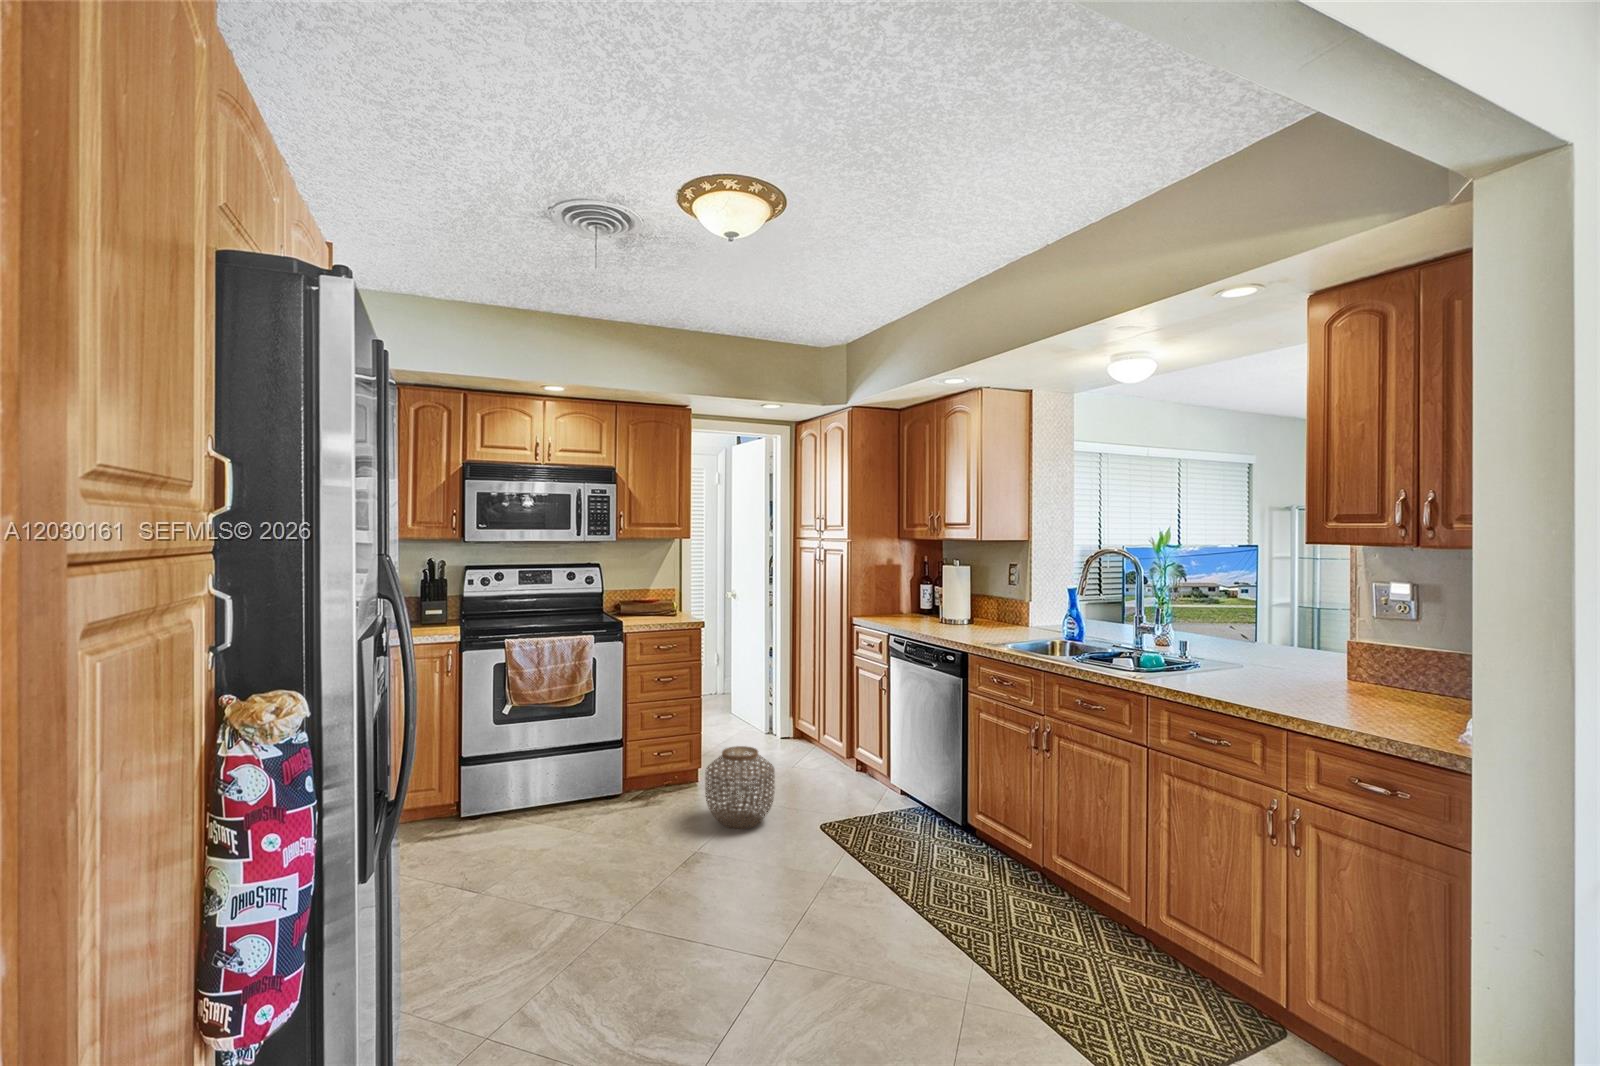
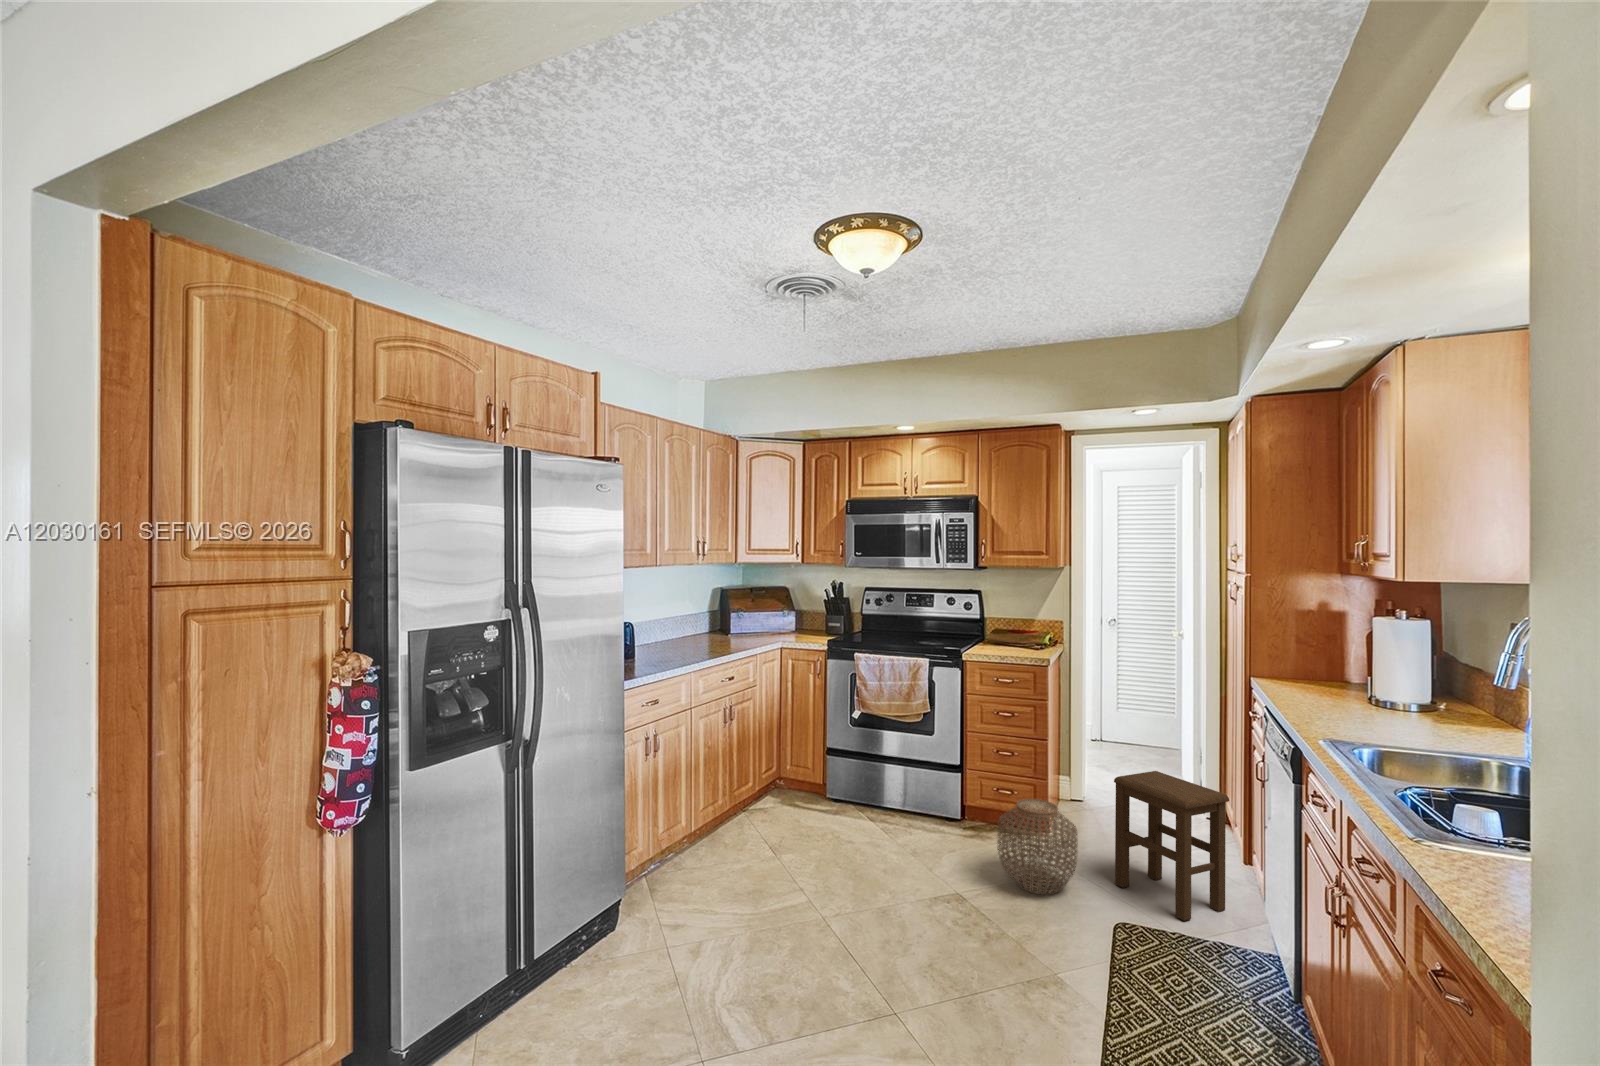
stool: none [786,702,865,810] -> present [1114,771,1229,921]

